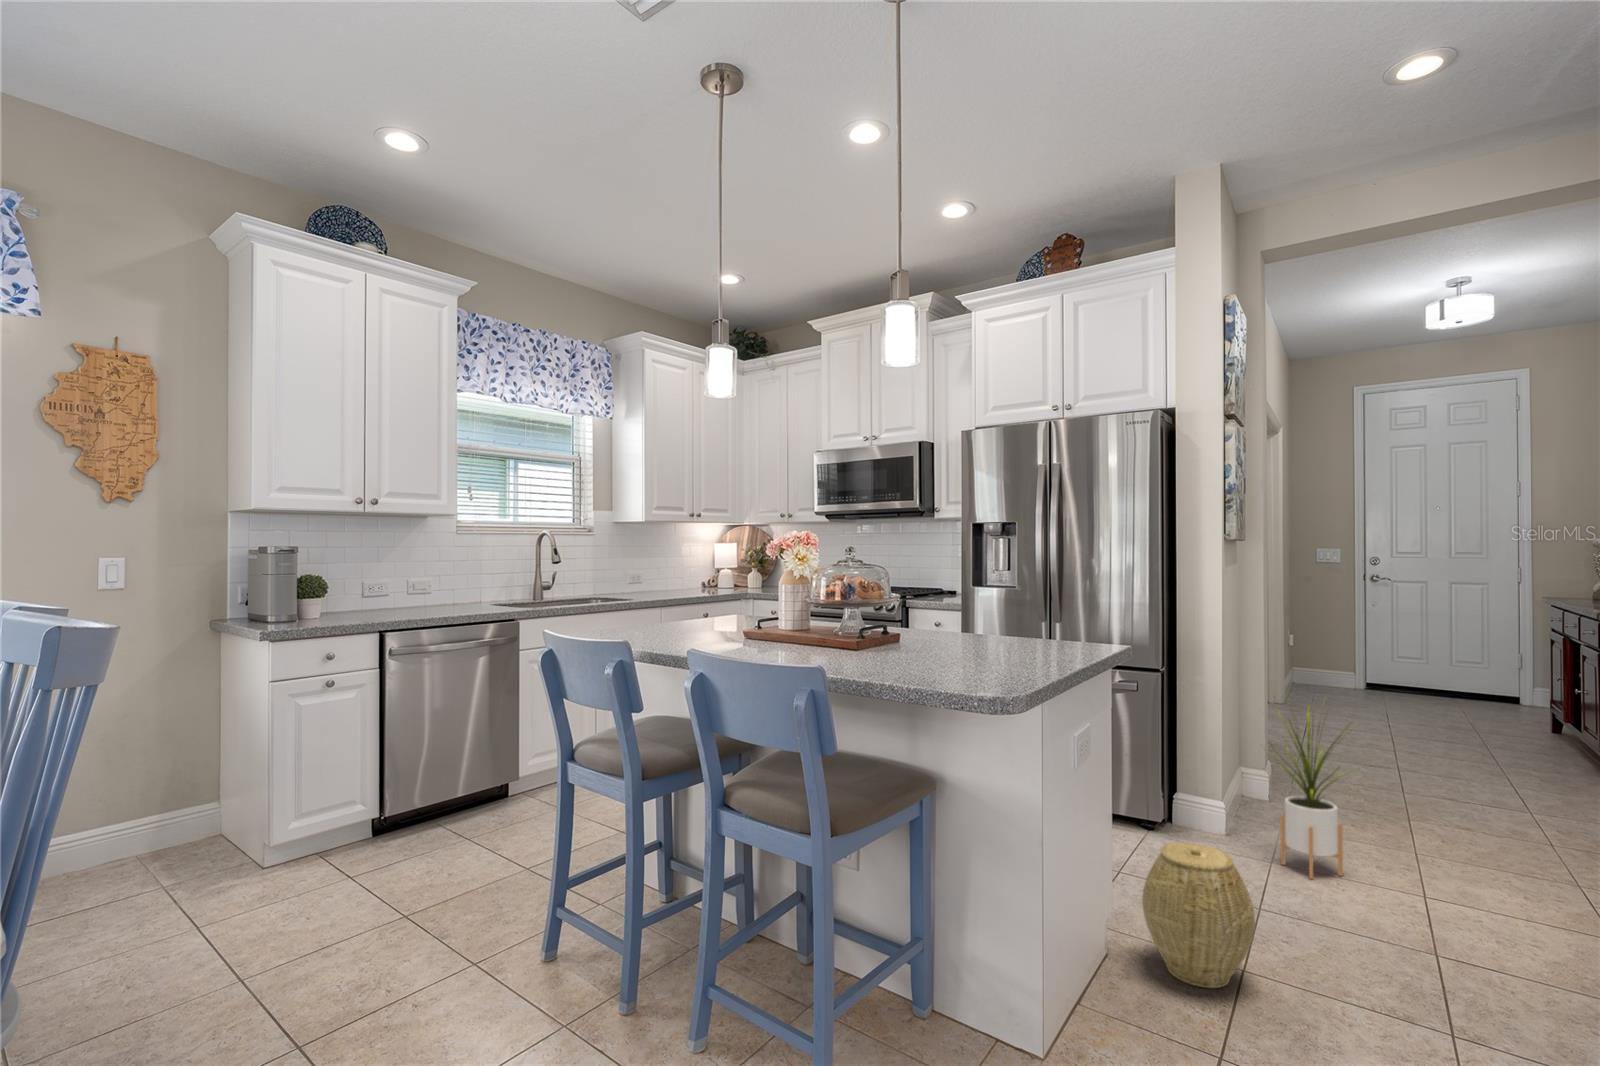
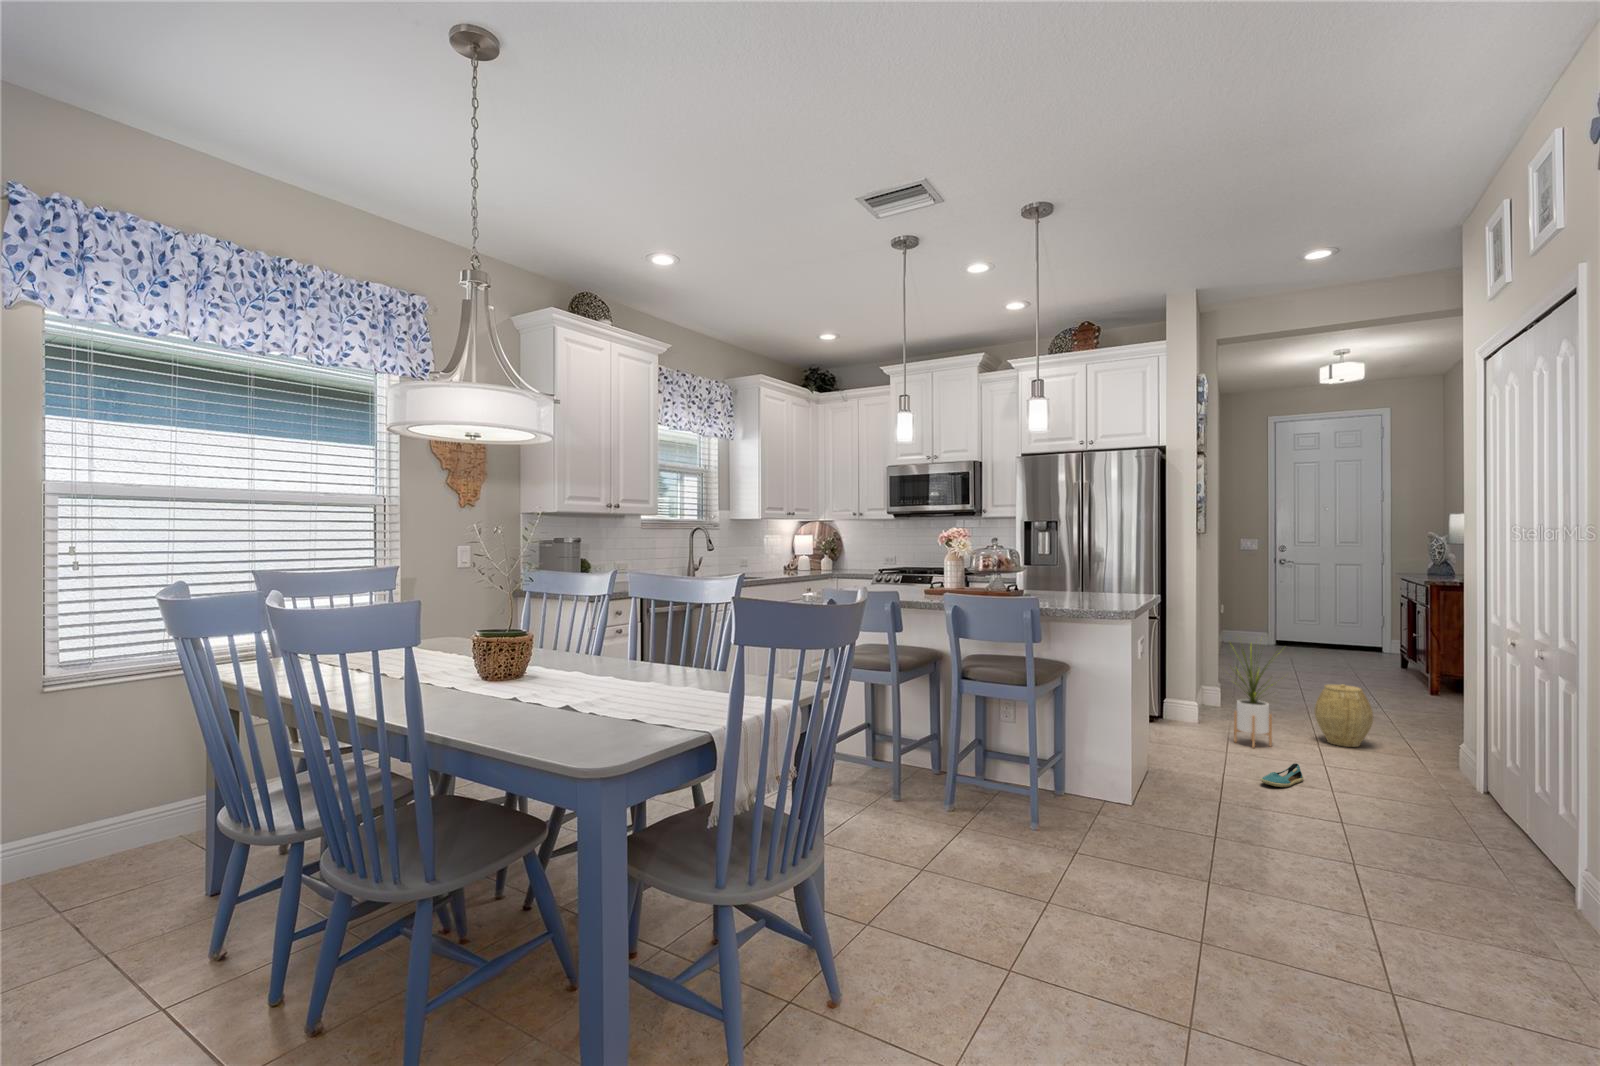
woven basket: present [1142,843,1255,988] -> present [1315,684,1373,747]
shoe: none [1309,931,1391,981] -> present [1260,763,1304,787]

